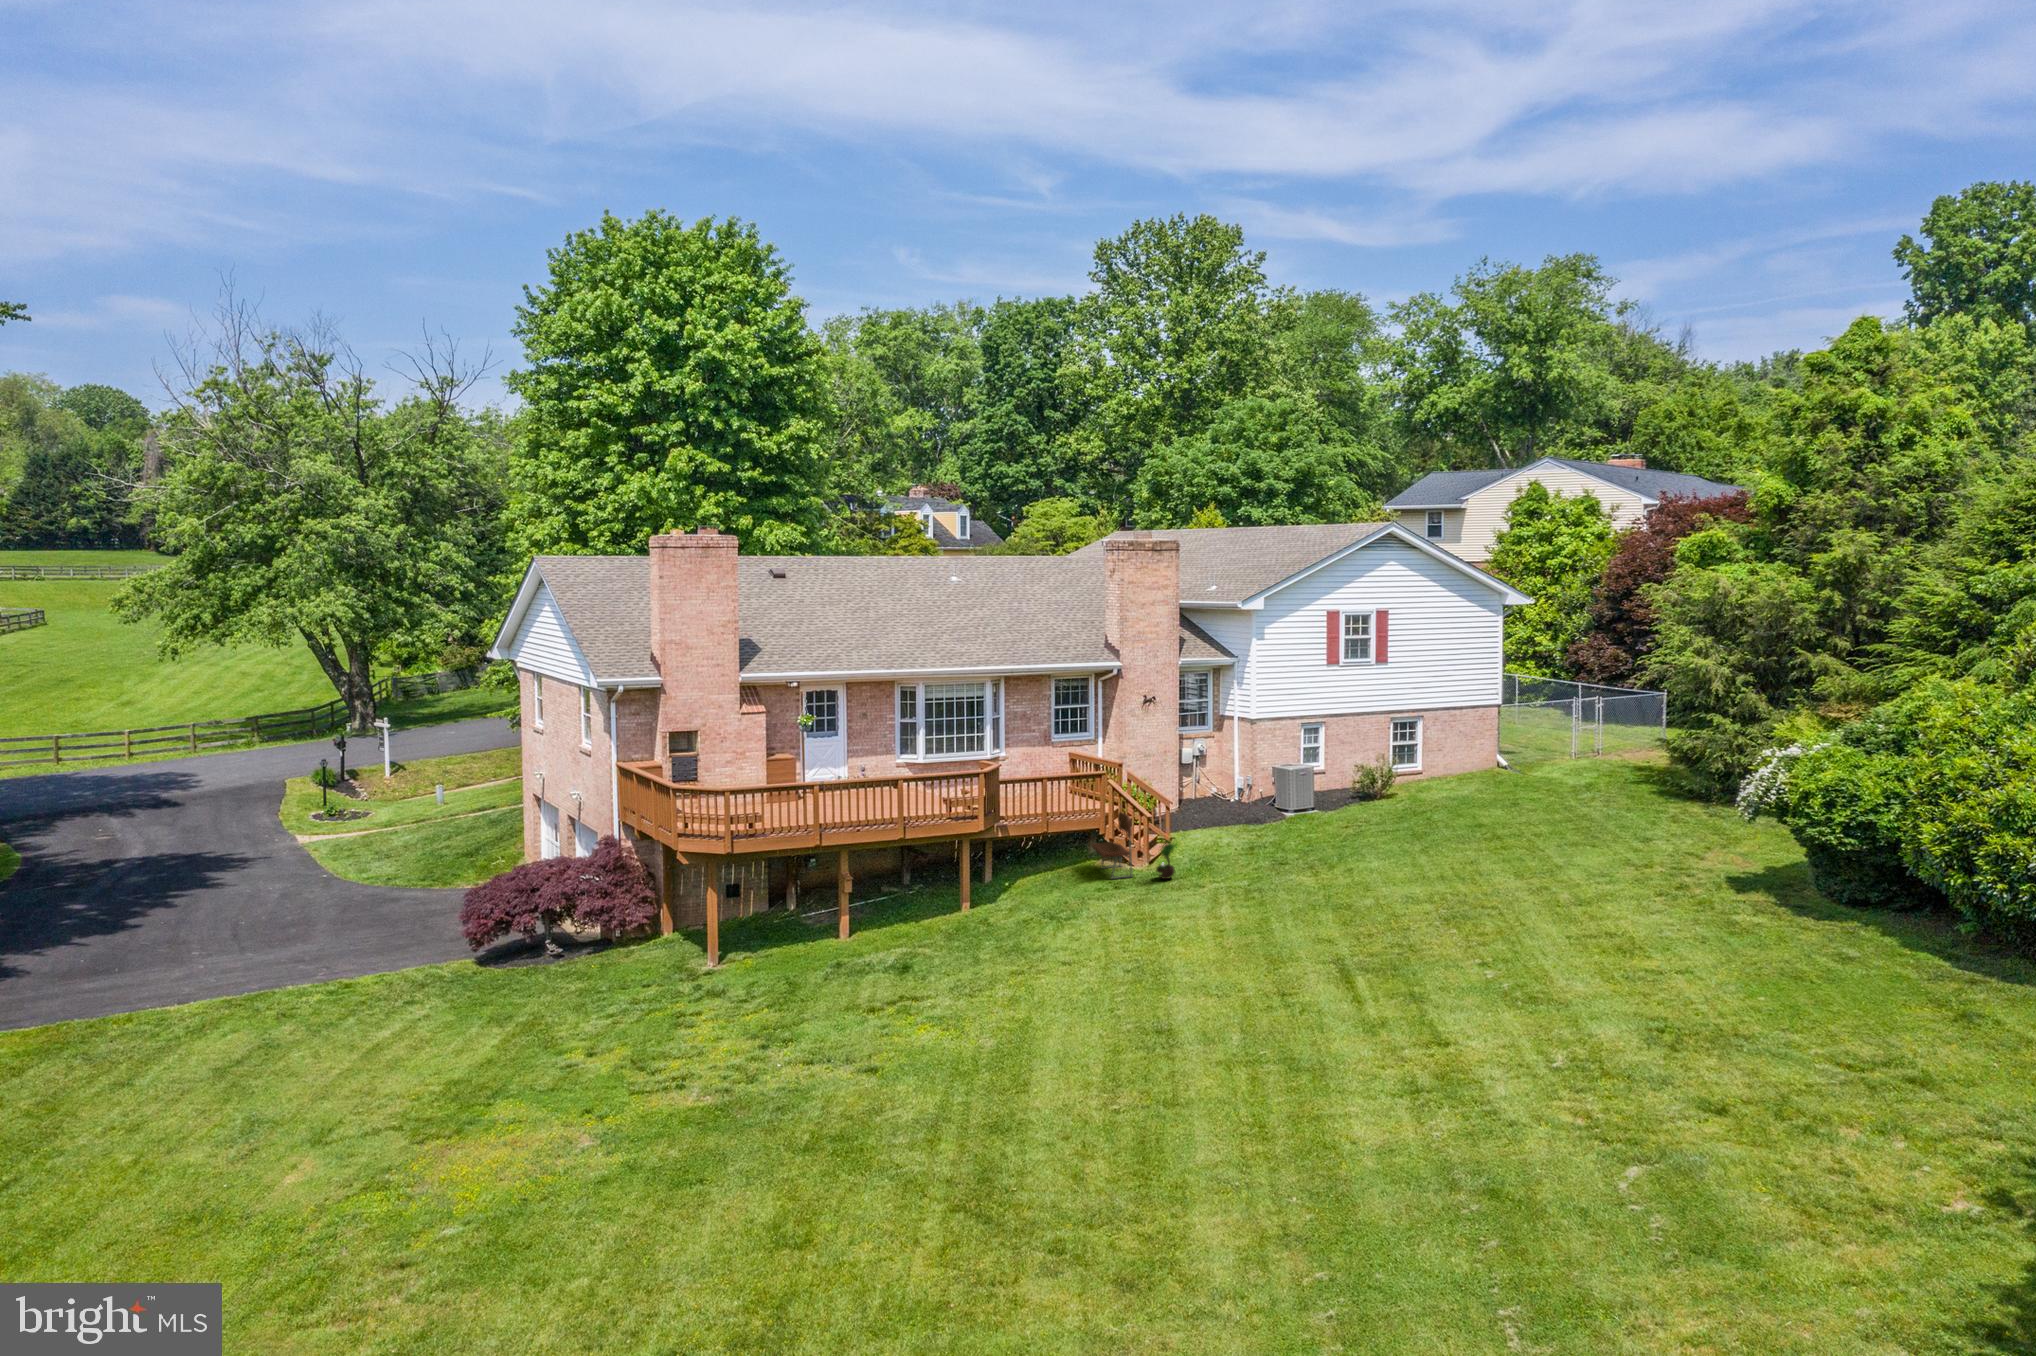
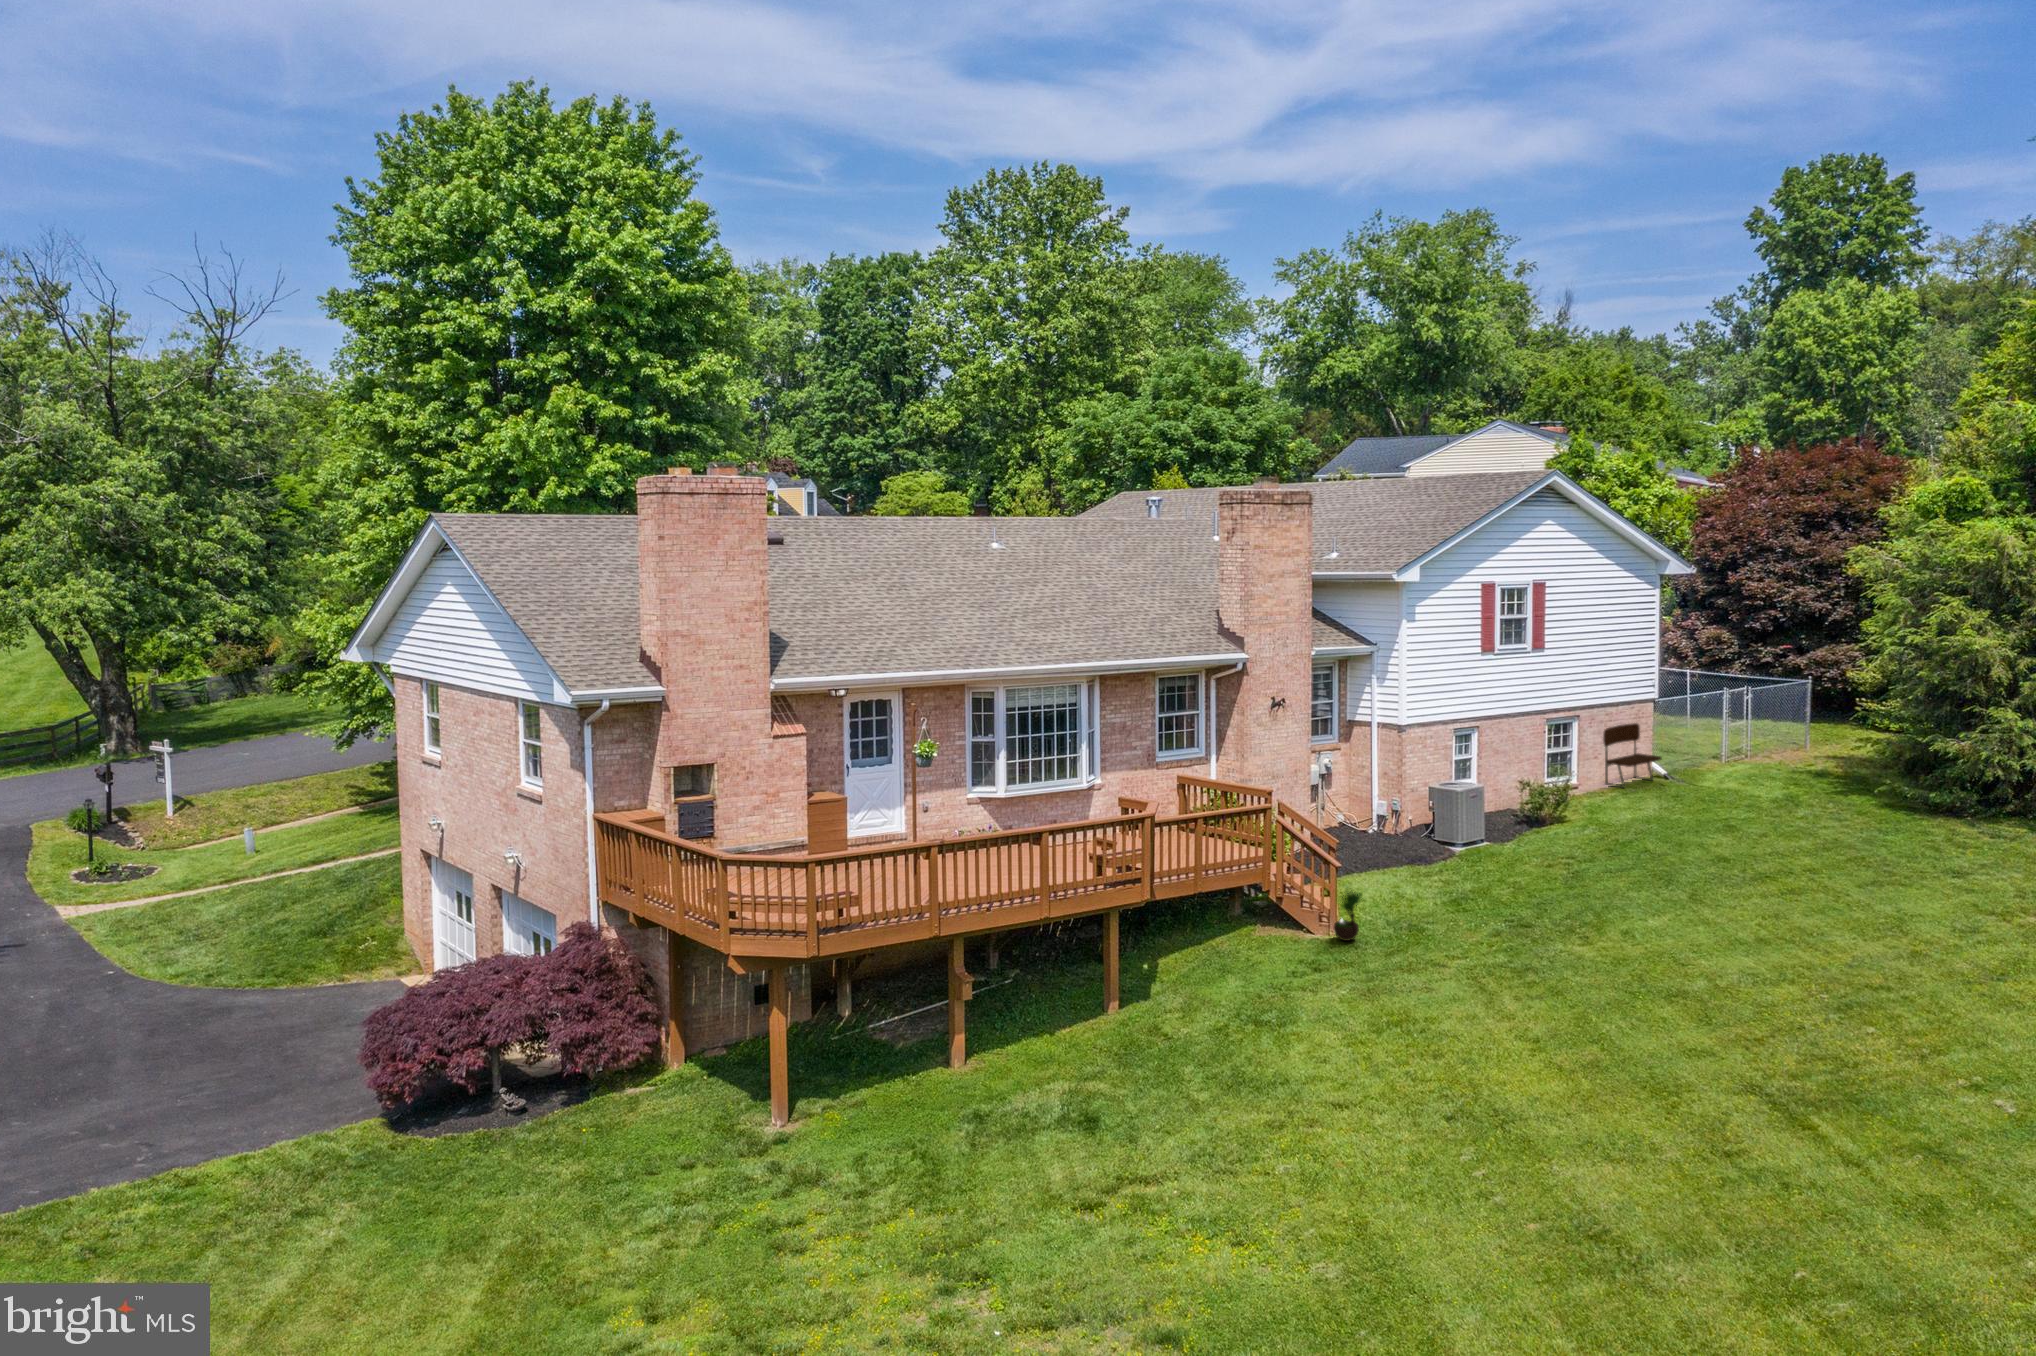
bench: present [1091,812,1133,879] -> present [1603,723,1662,788]

